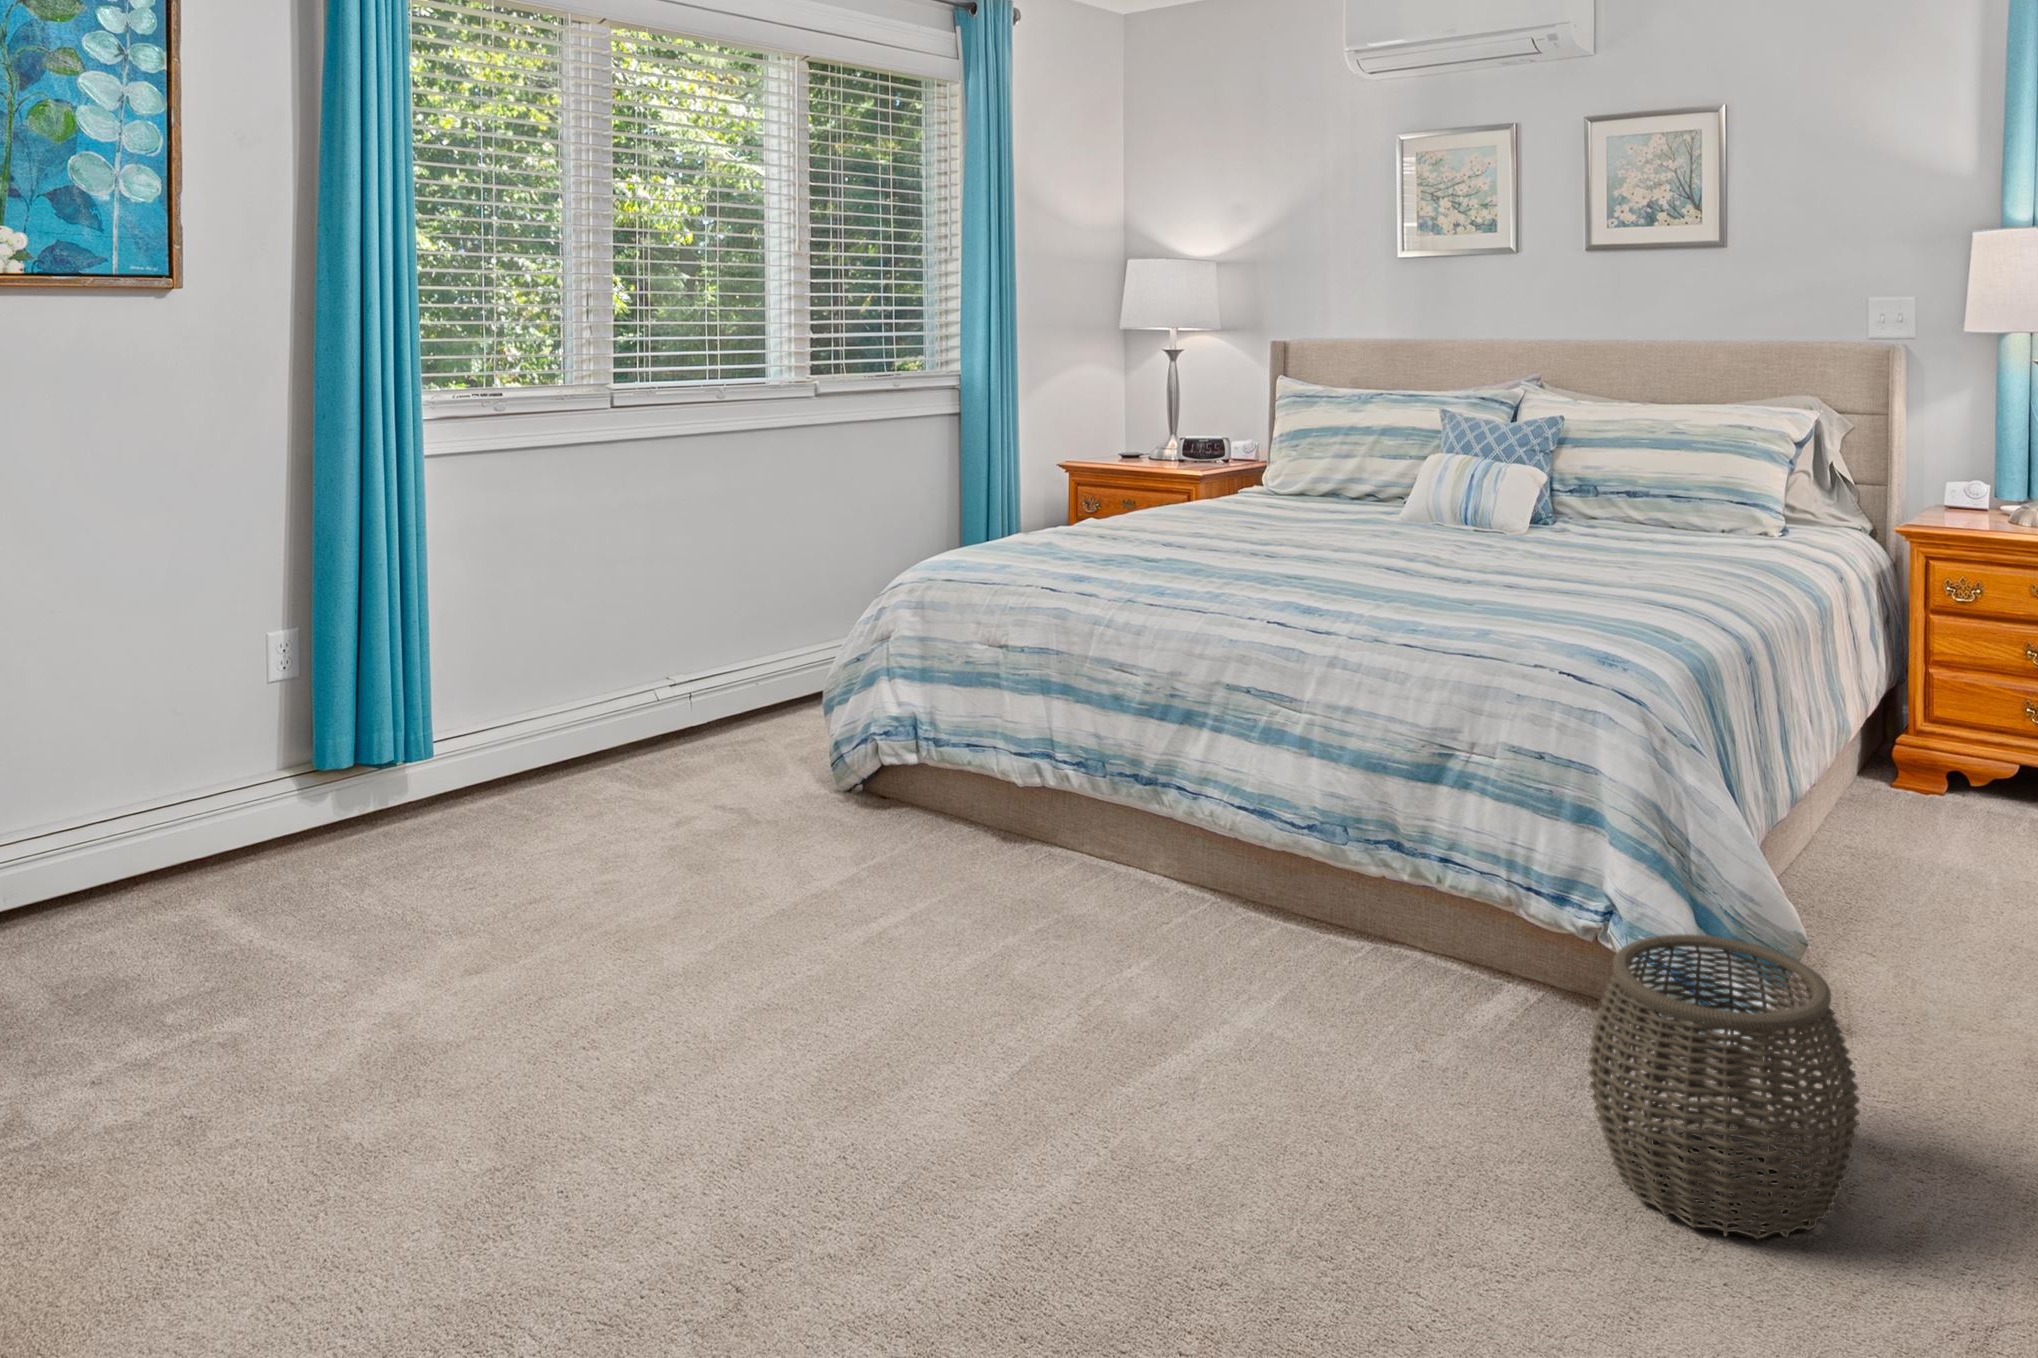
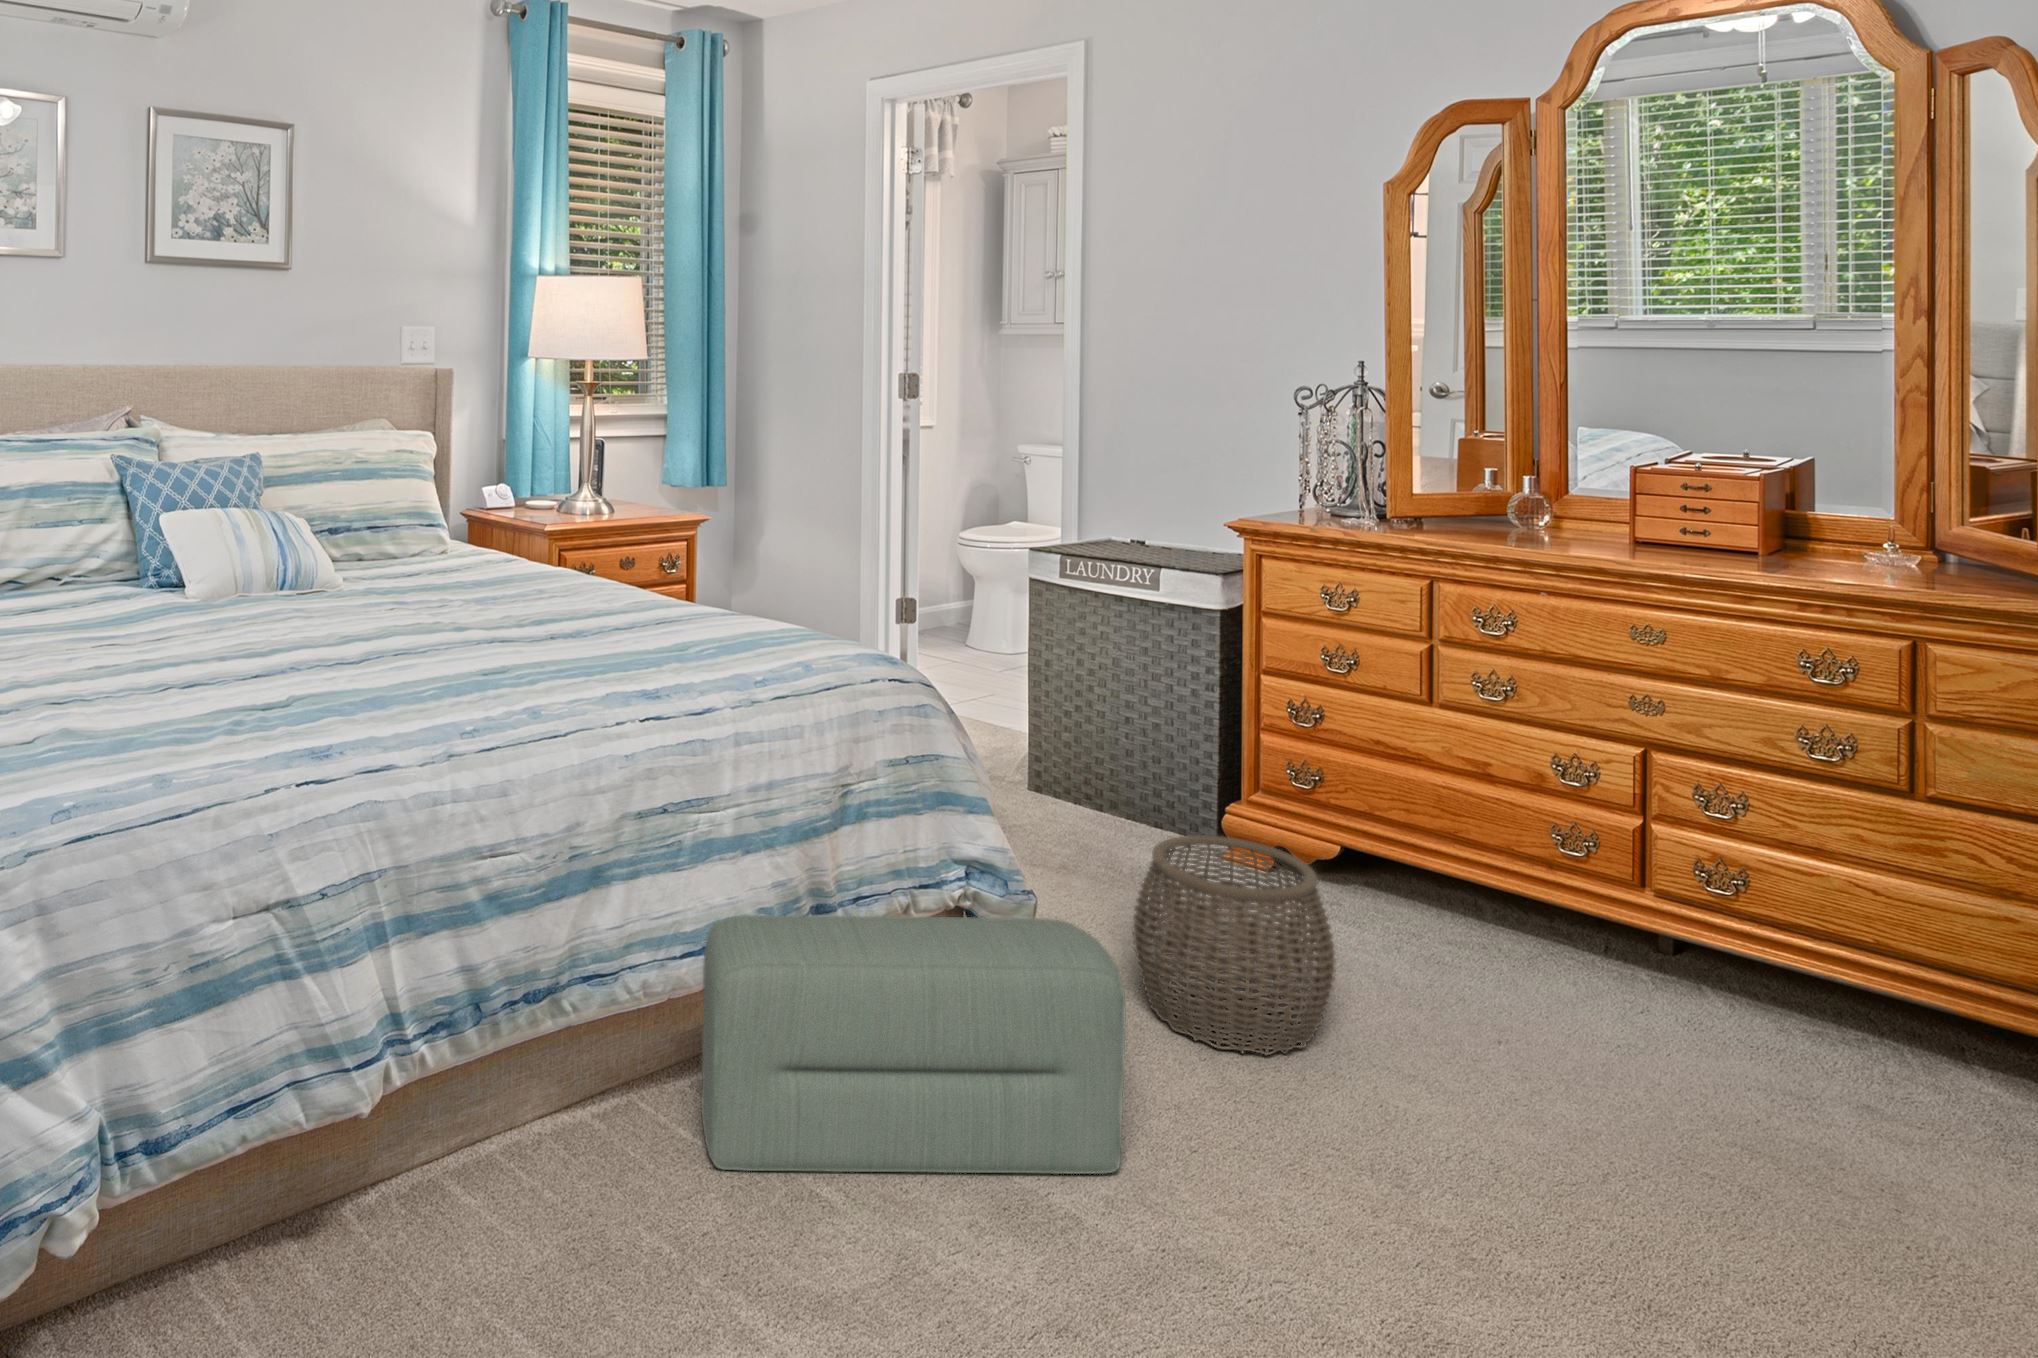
pouf: none [1147,782,1382,1098] -> present [701,915,1126,1174]

